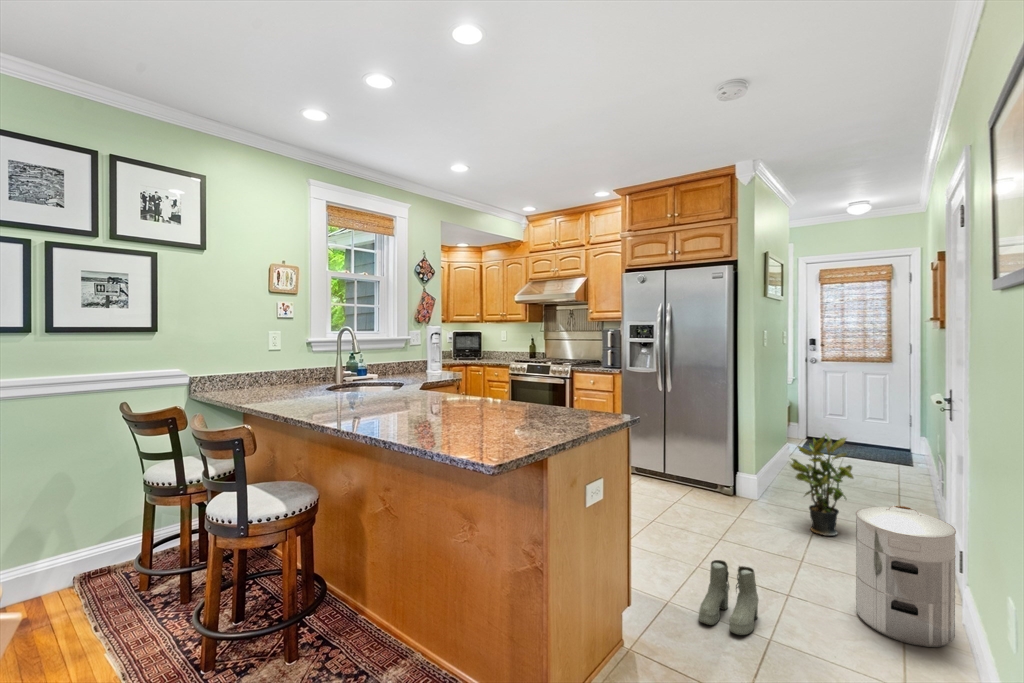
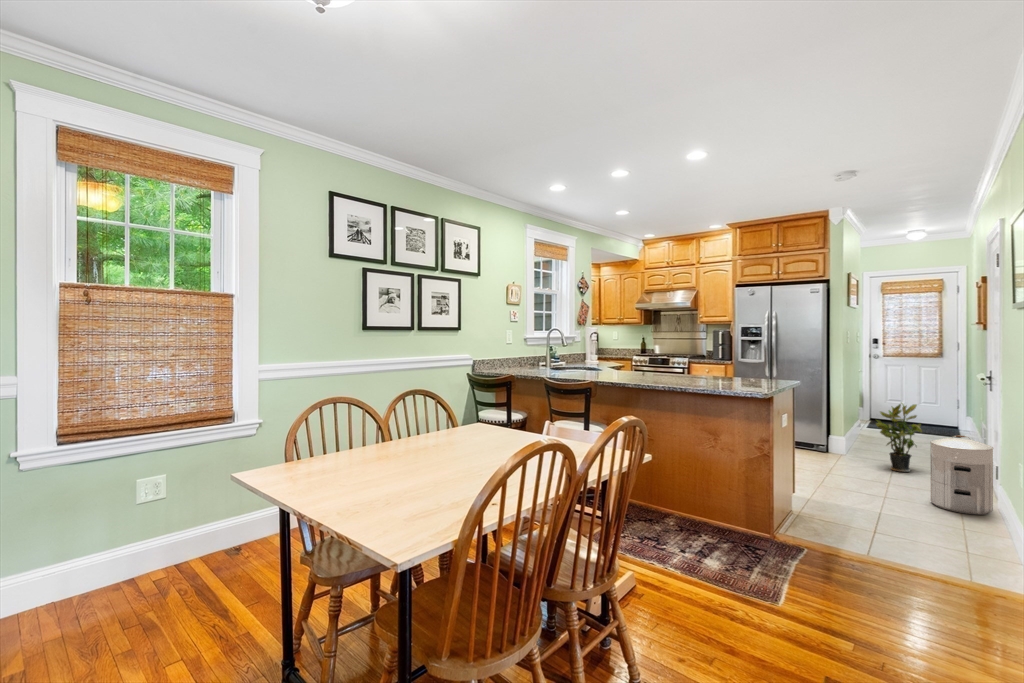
boots: present [699,560,759,635] -> none [834,471,871,509]

